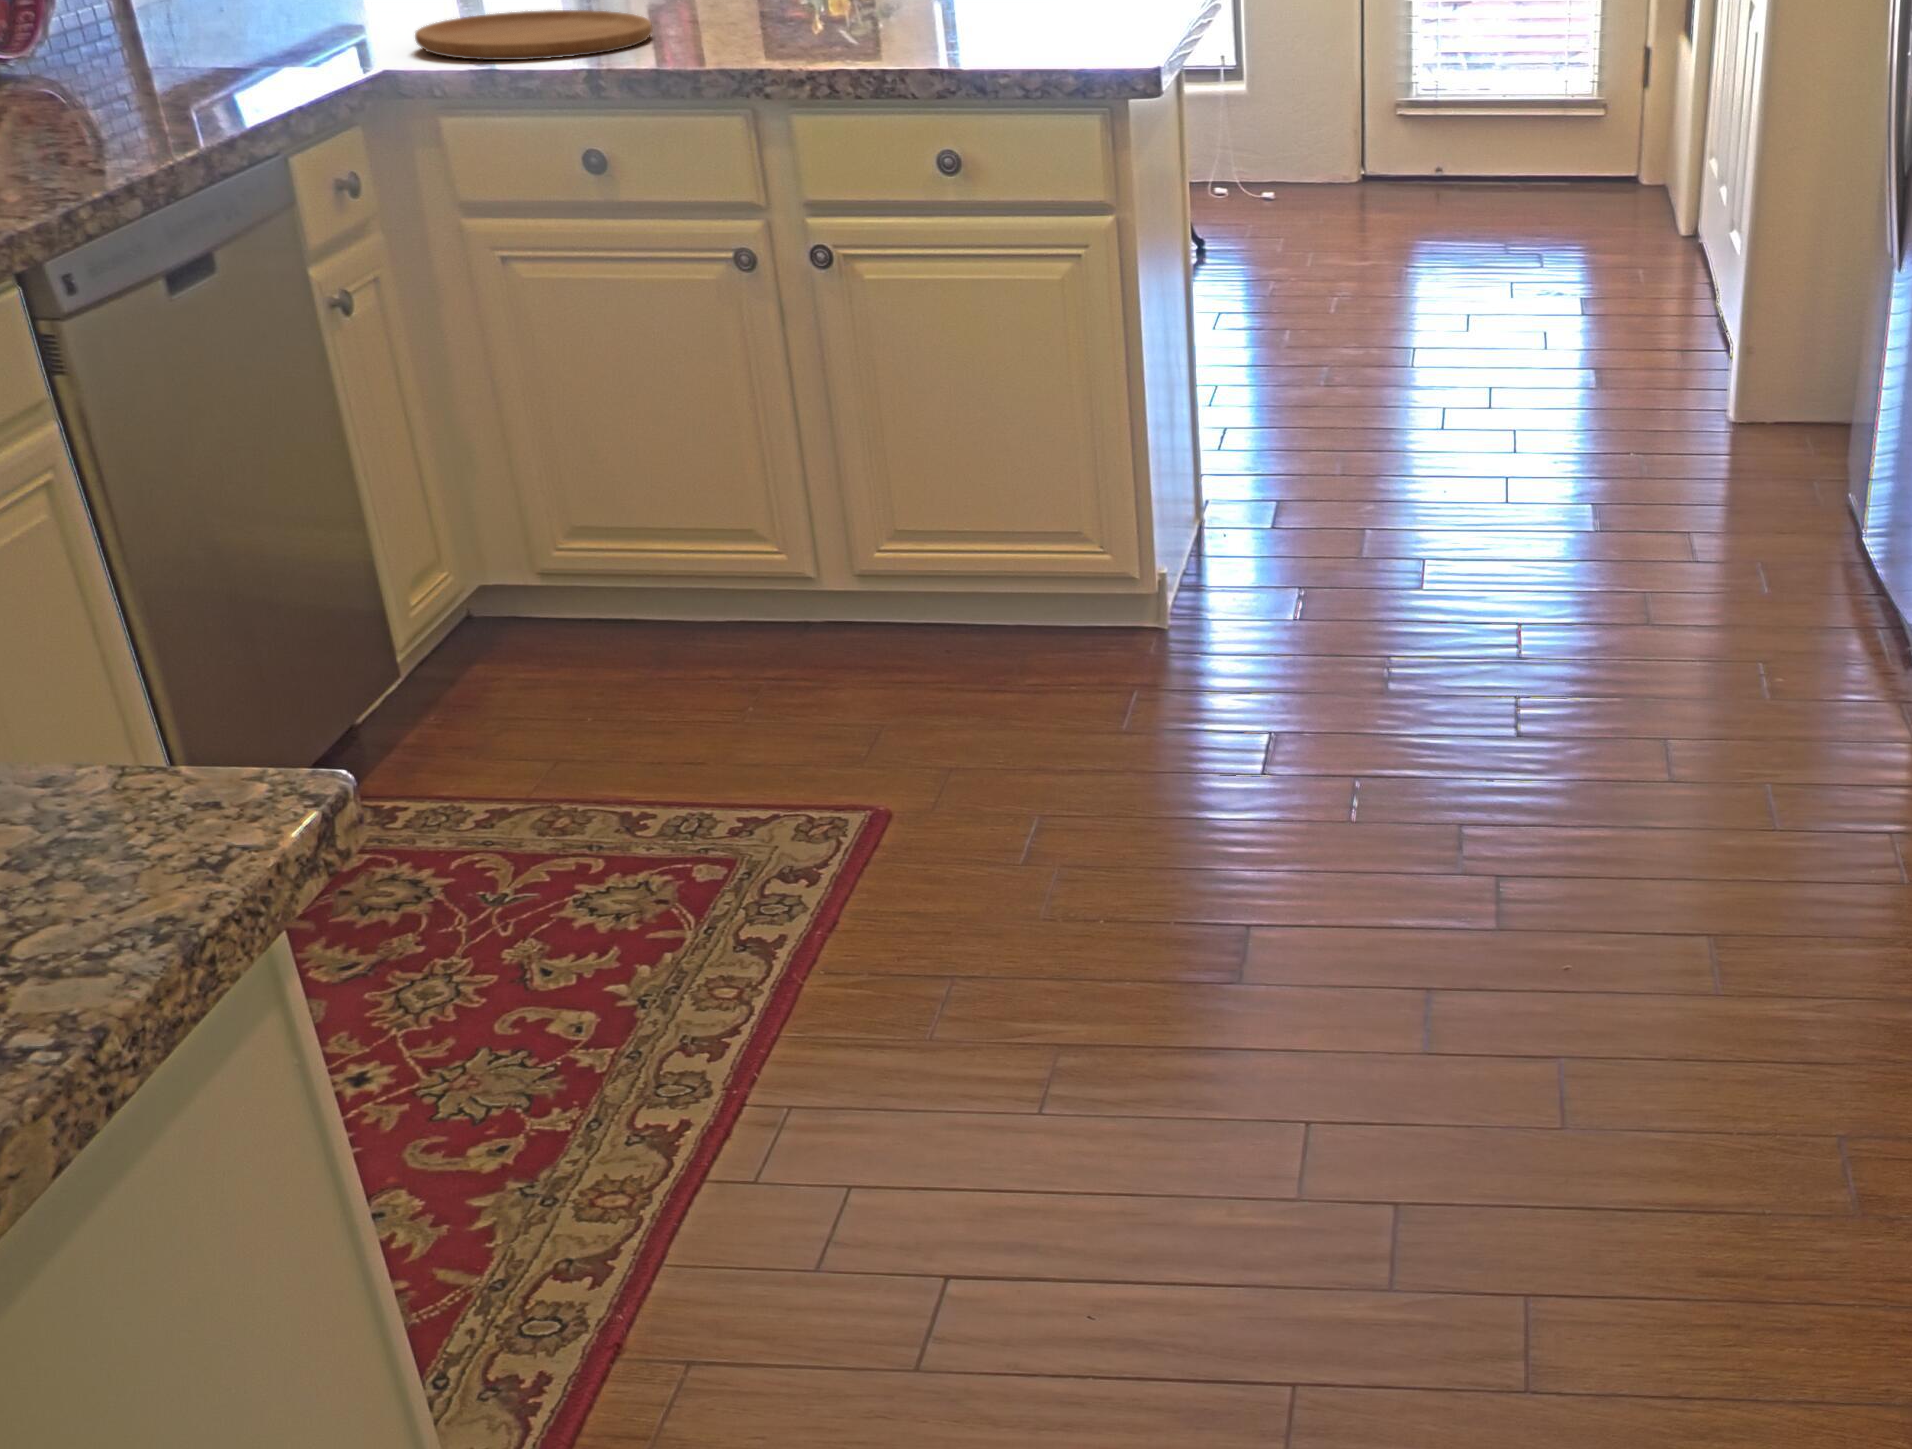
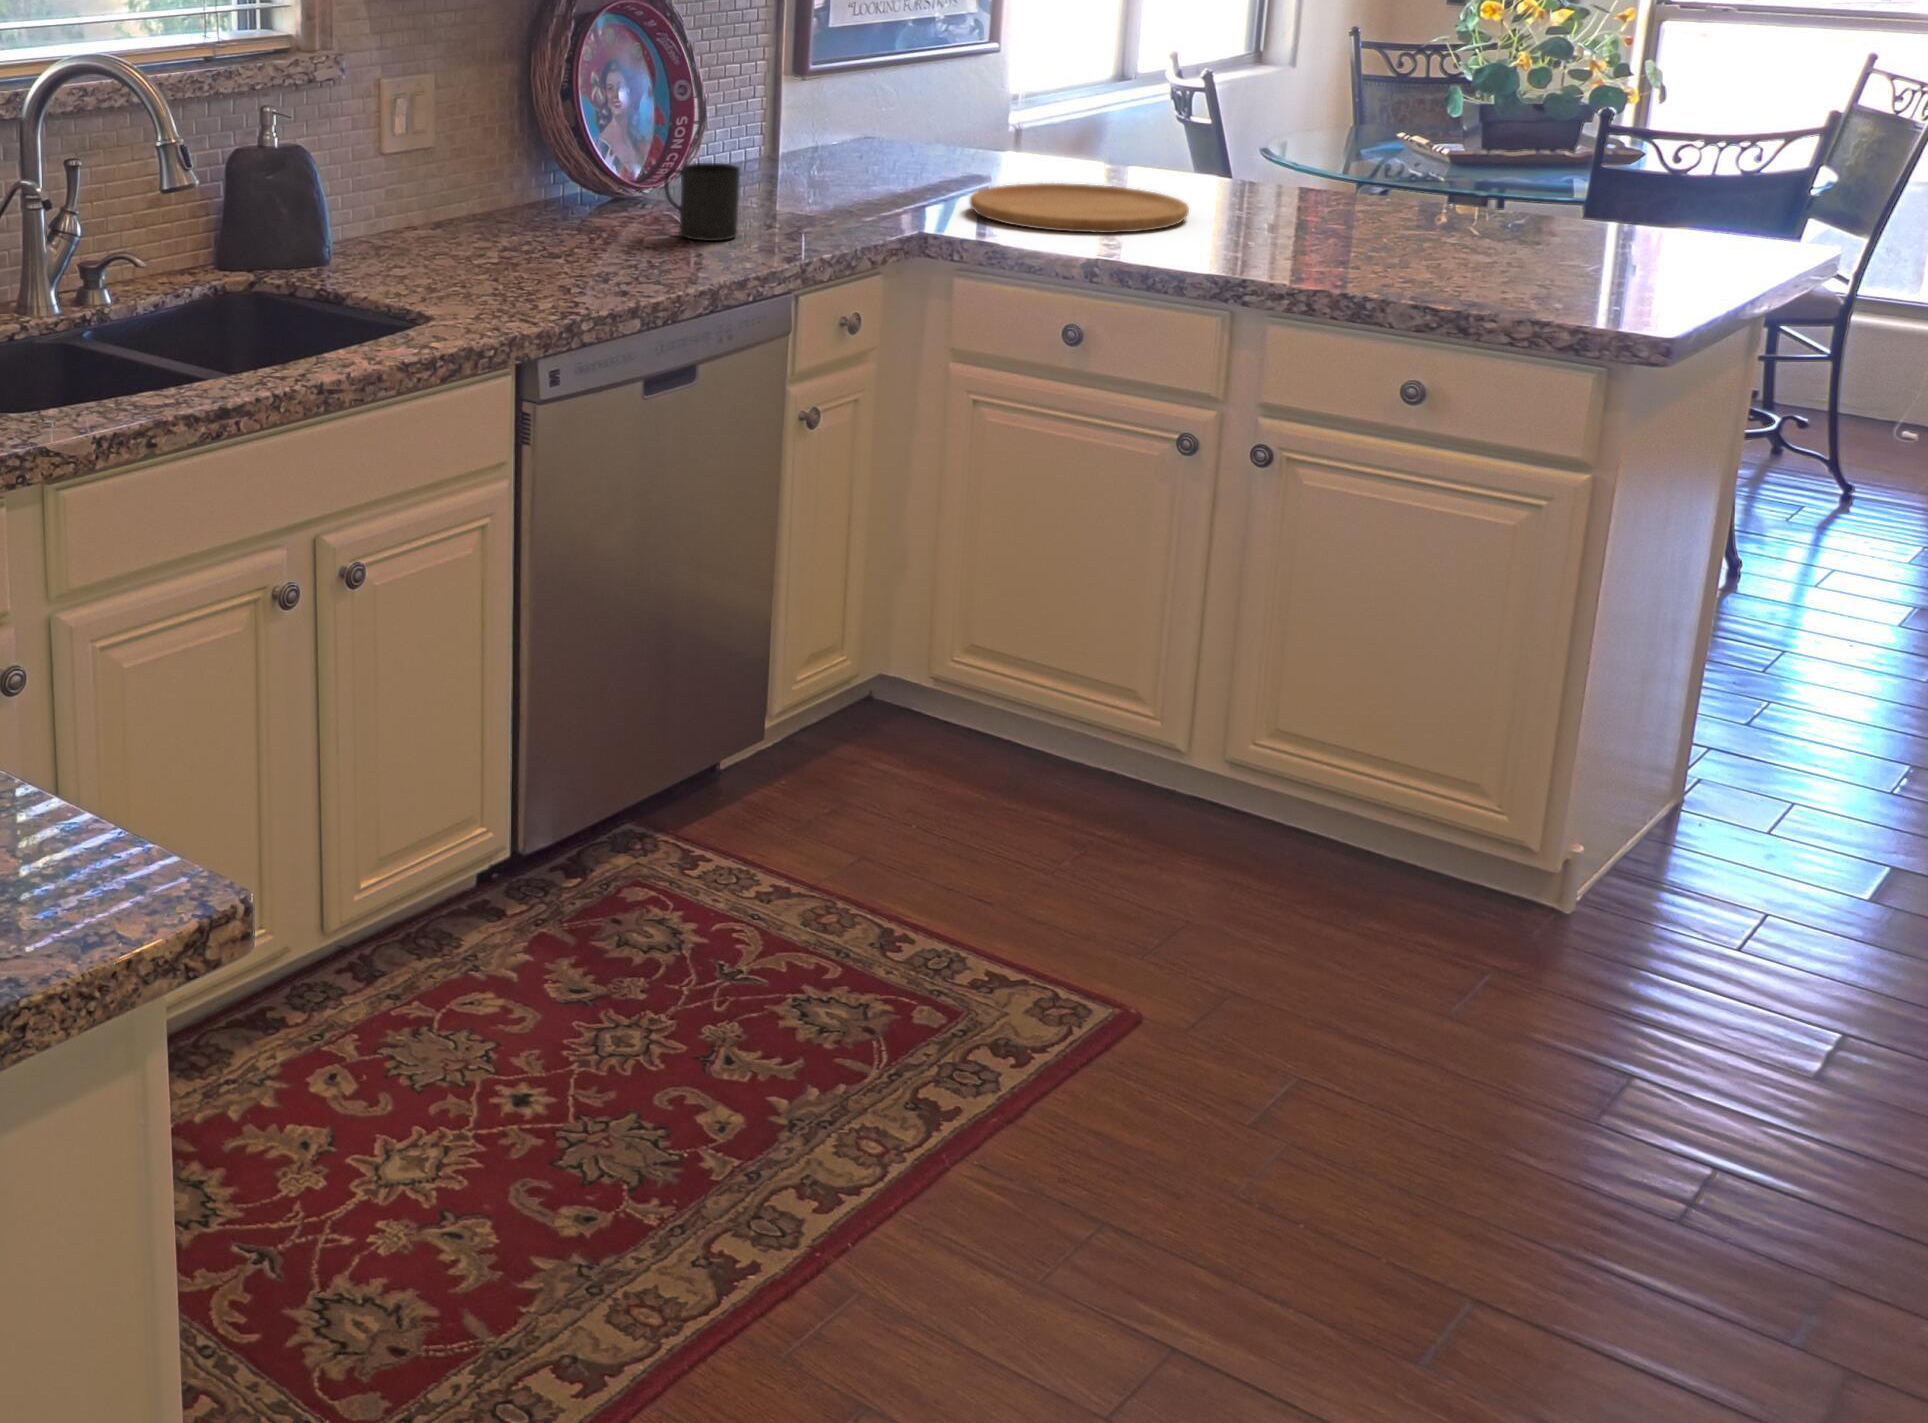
mug: none [64,16,181,116] -> present [664,163,740,241]

